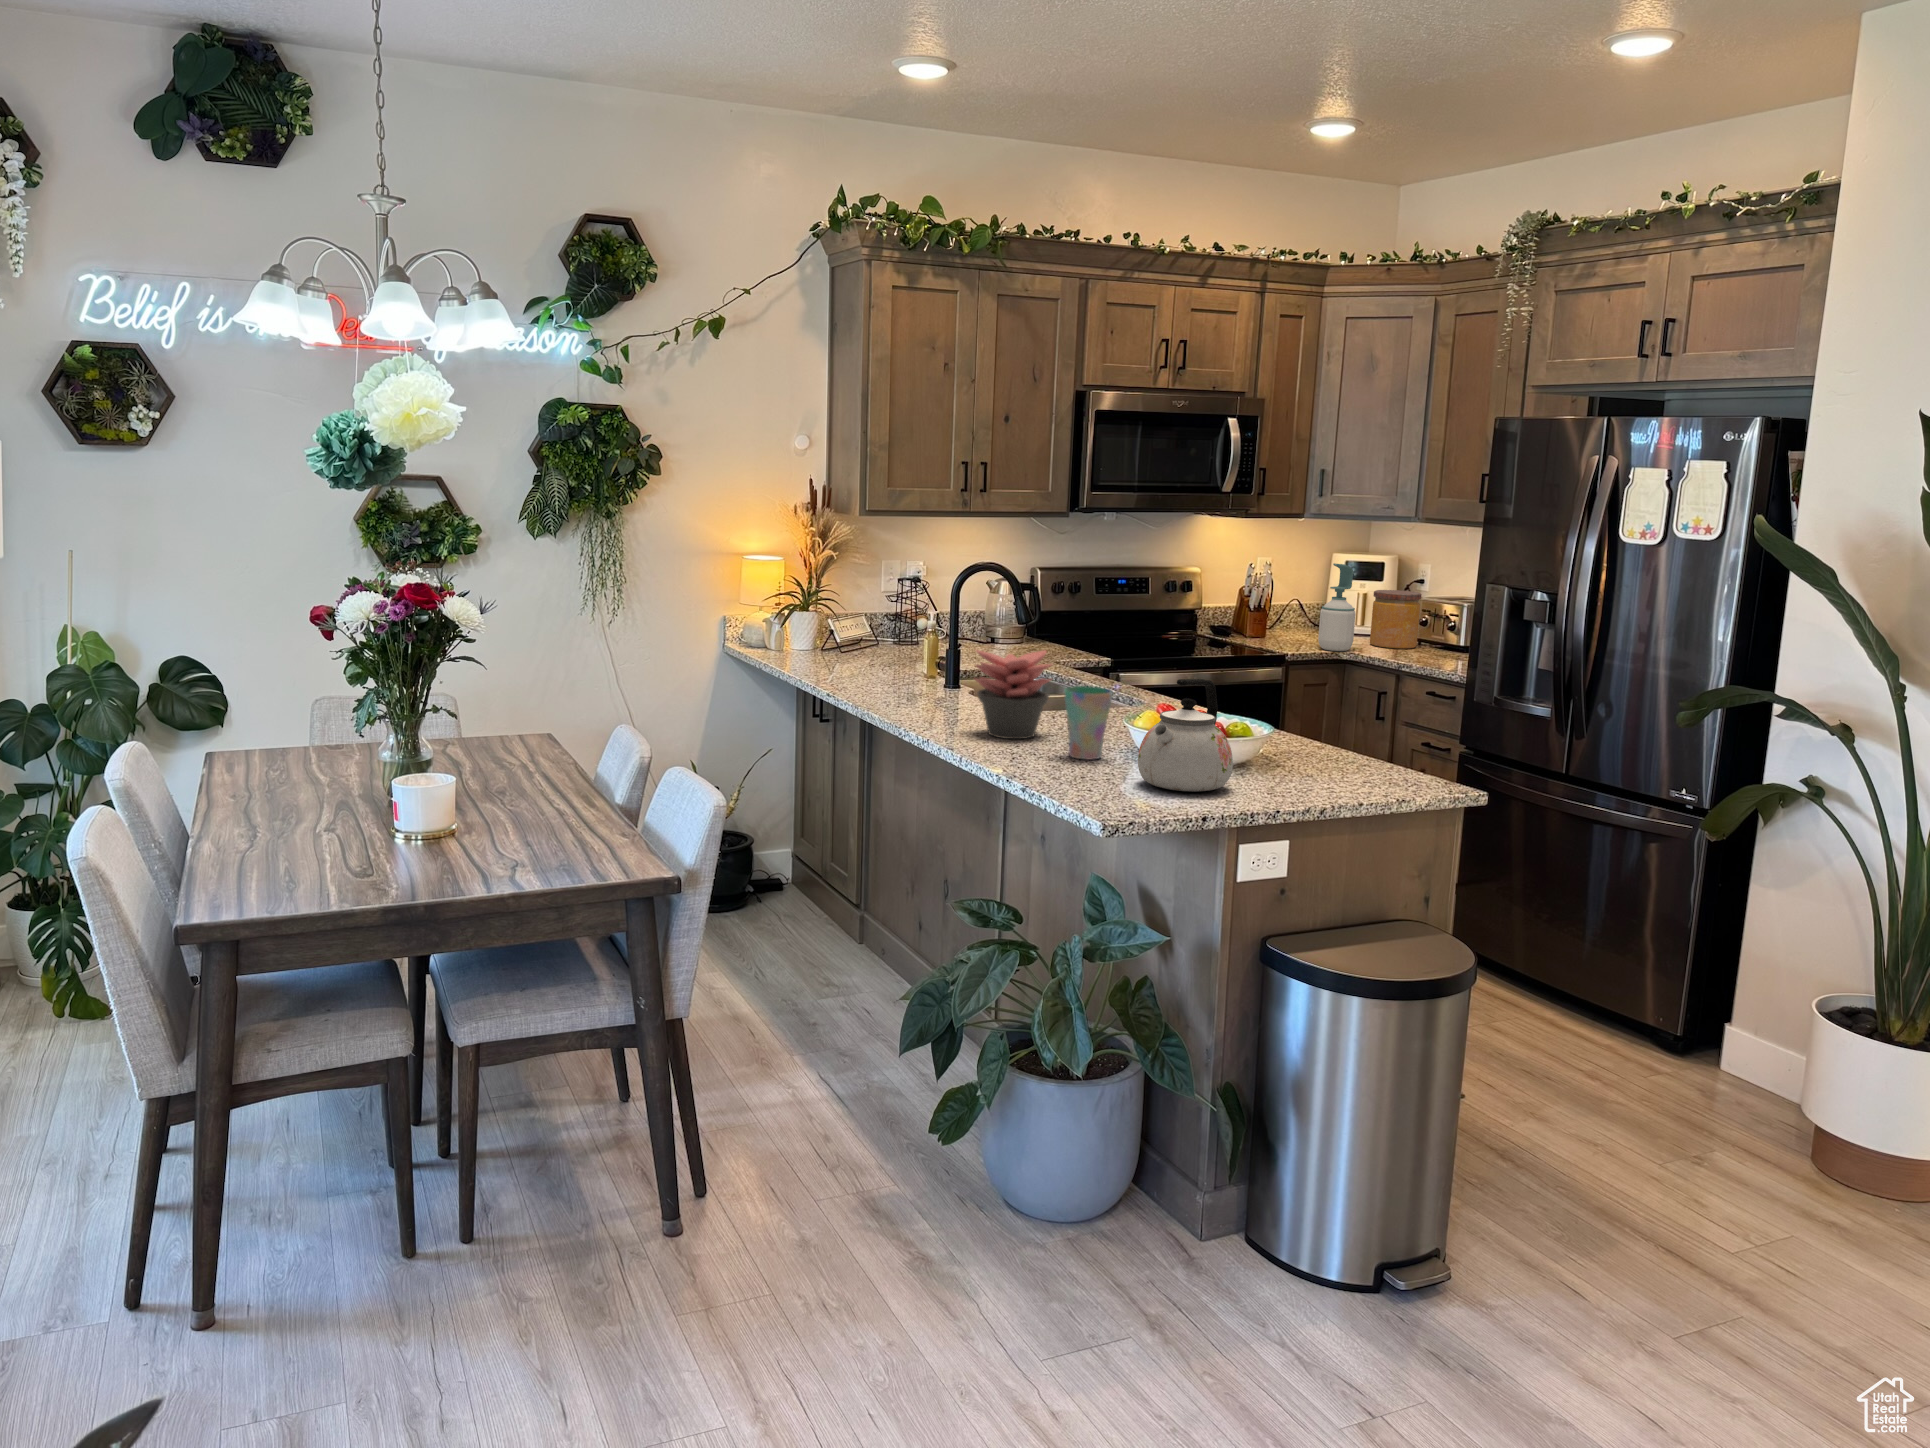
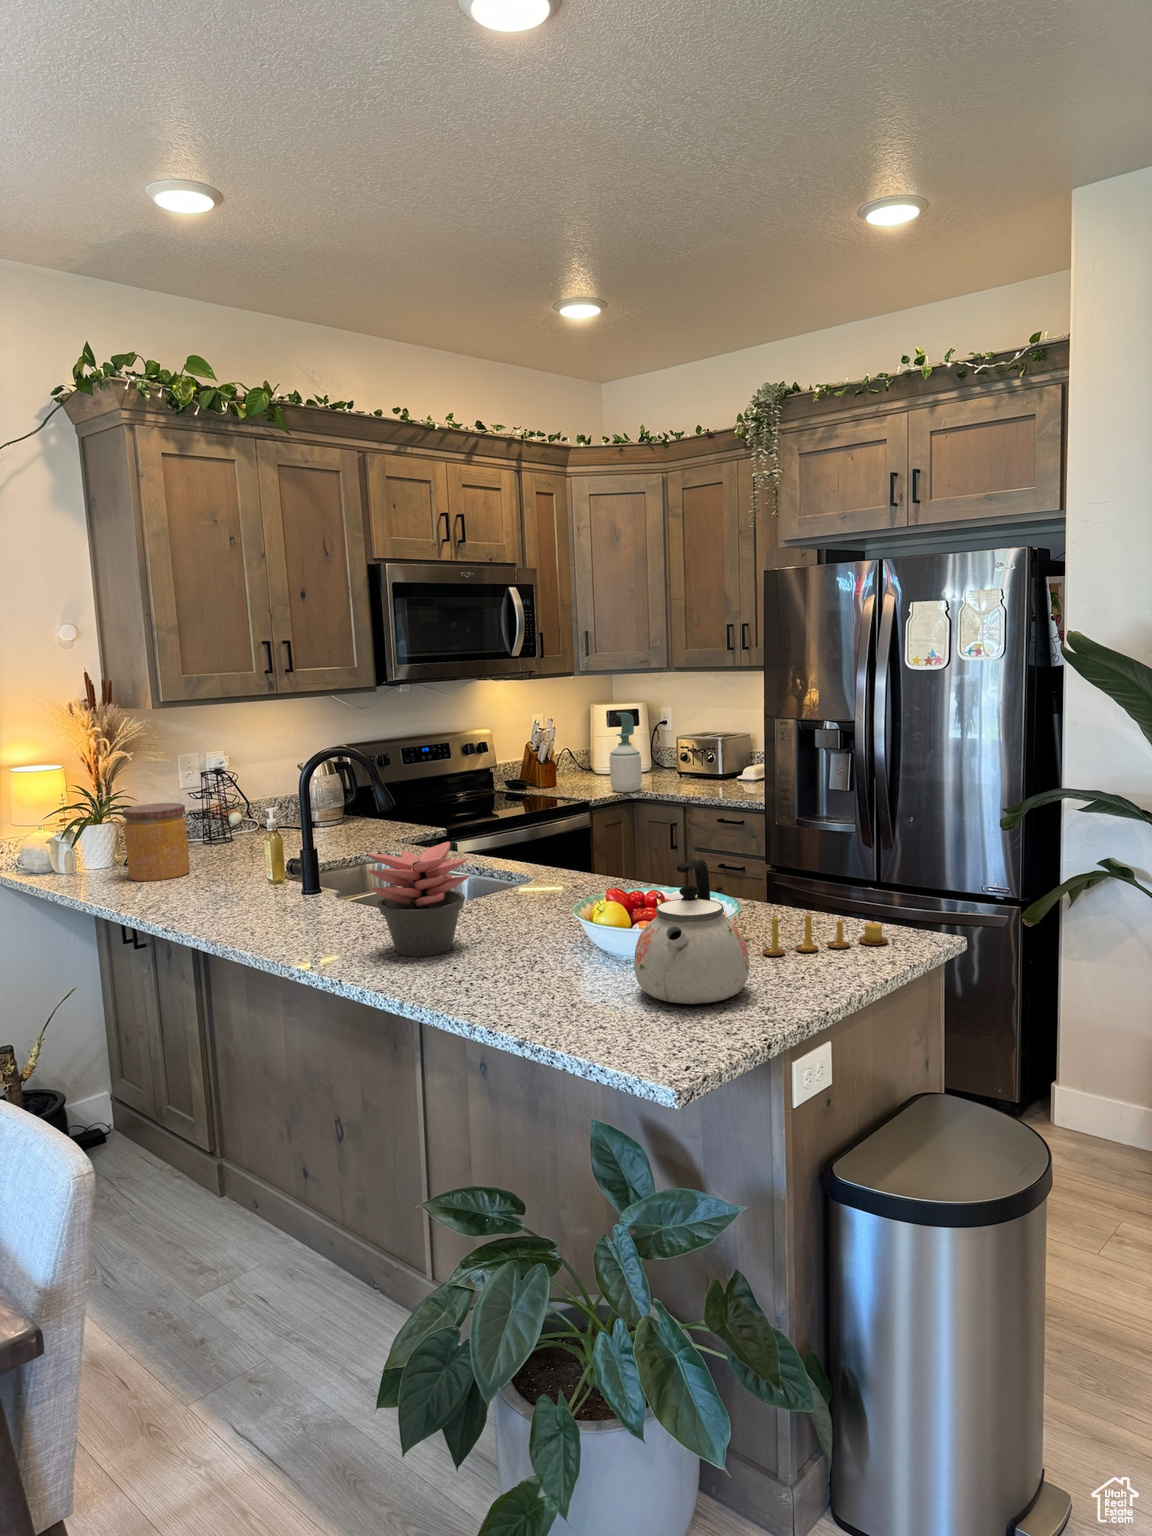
jar: present [1370,590,1421,648] -> present [123,803,190,881]
cup: present [1064,686,1113,760] -> none [505,881,563,973]
candle: none [1276,742,1399,786] -> present [762,911,888,956]

